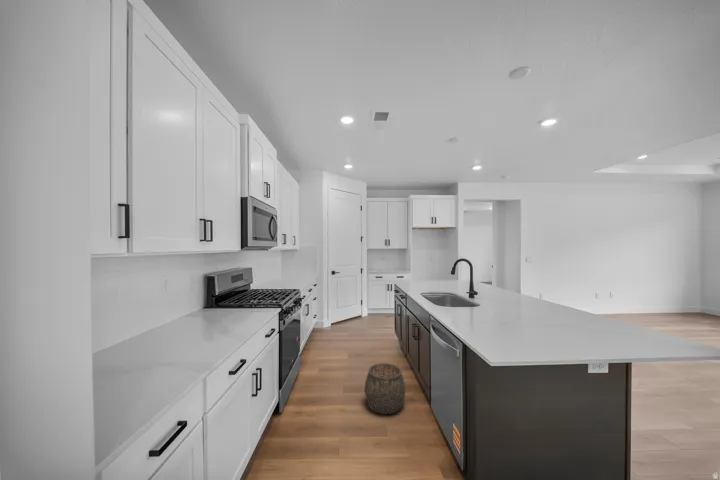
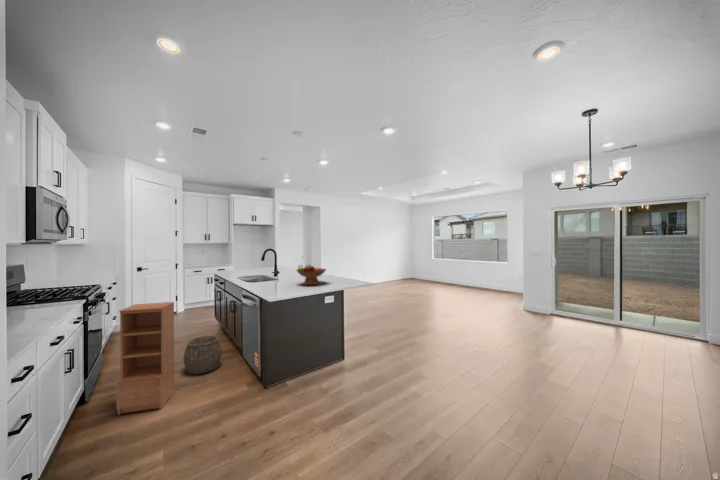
fruit bowl: none [515,291,576,328] -> present [297,265,326,285]
bookcase: none [299,320,355,459] -> present [116,302,174,415]

